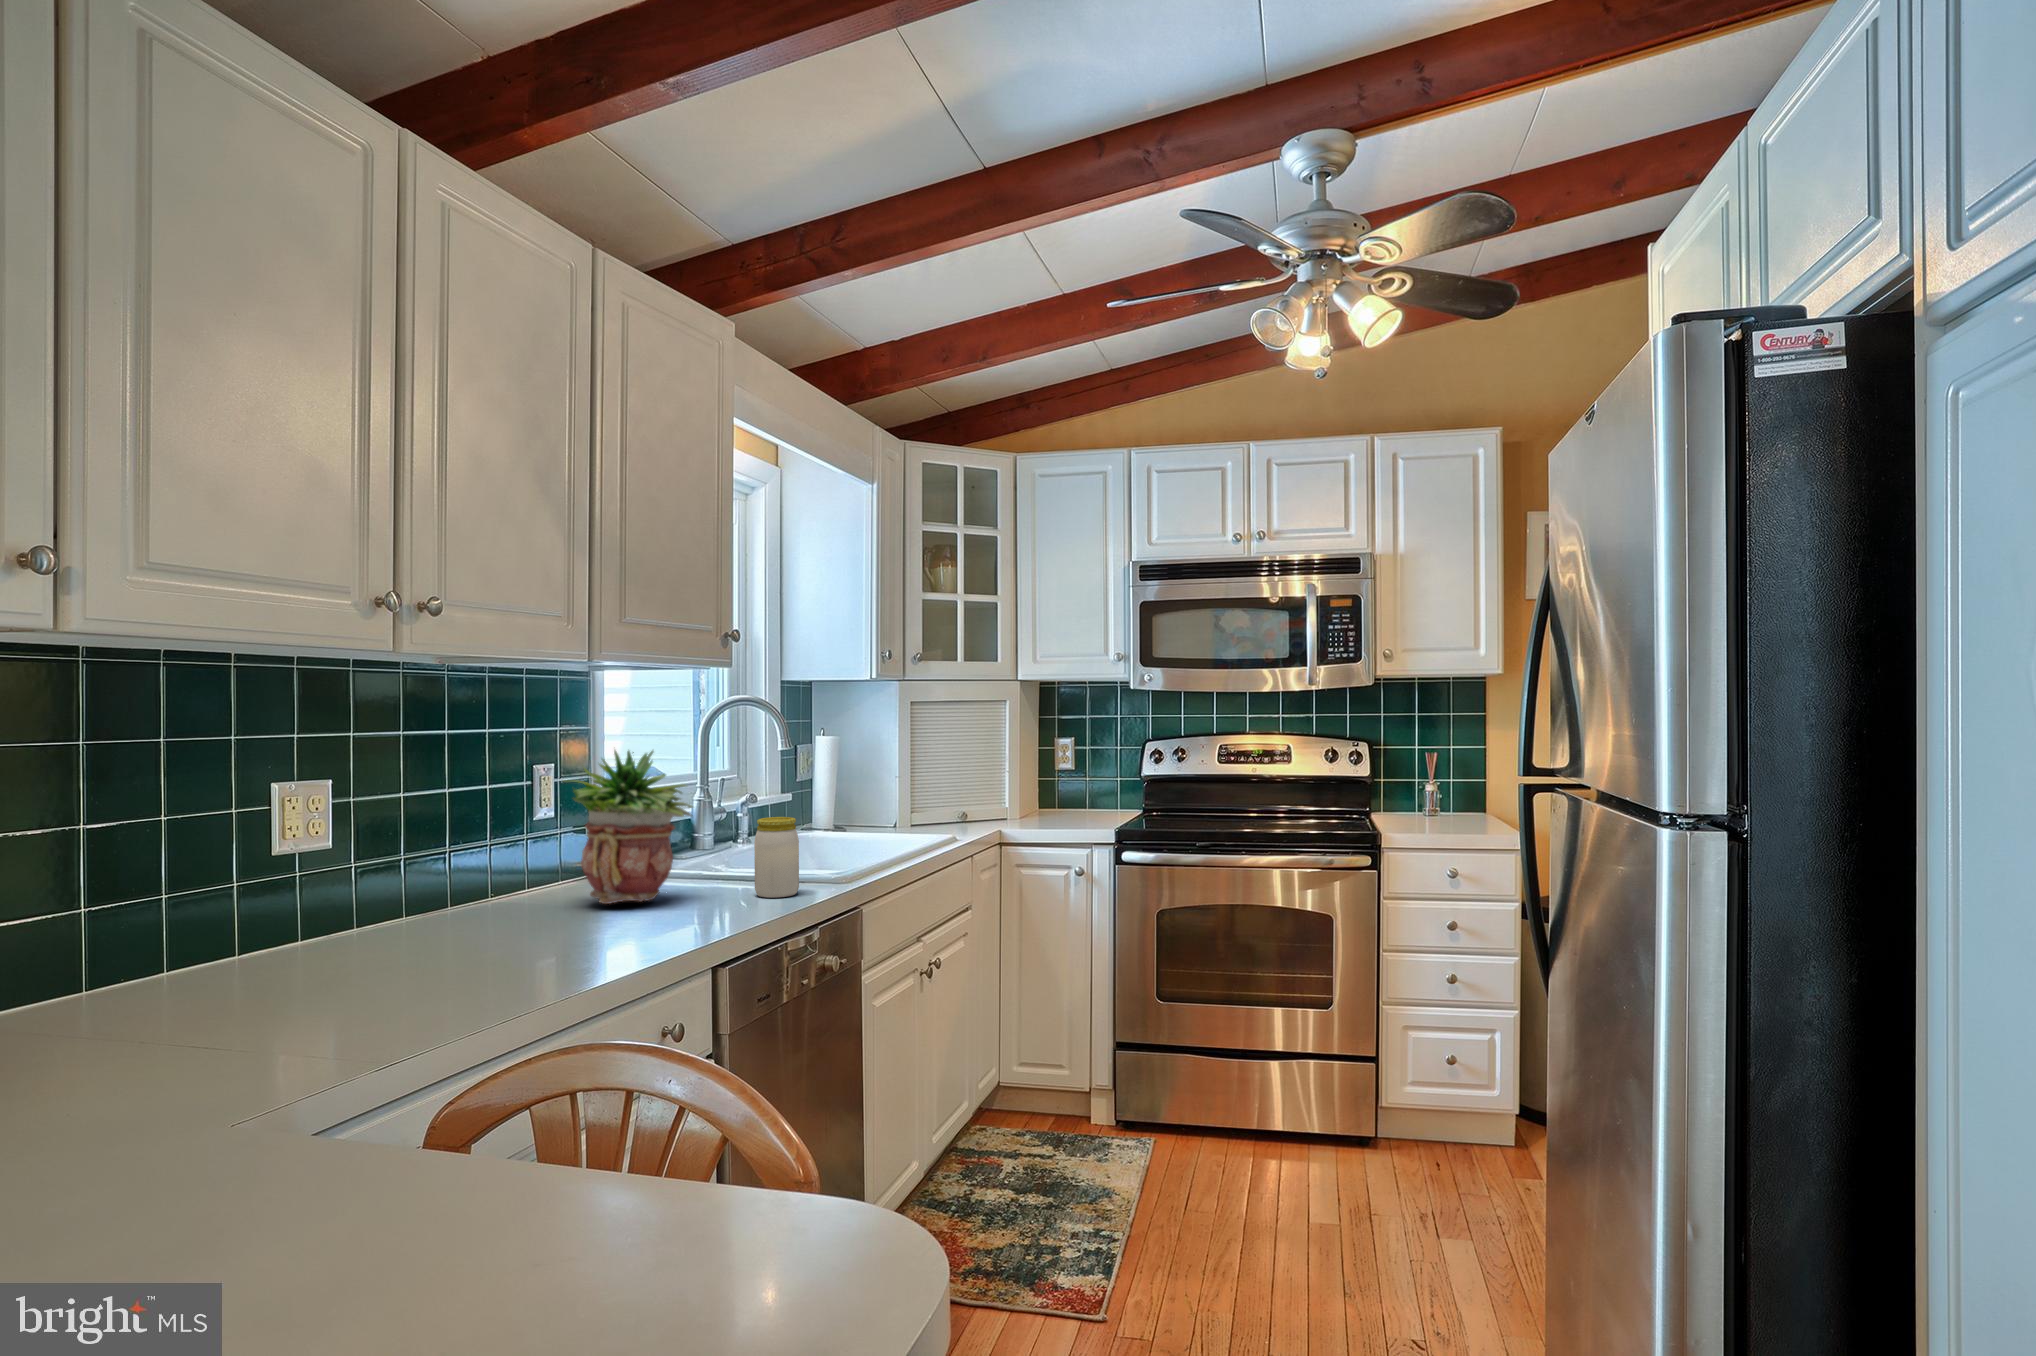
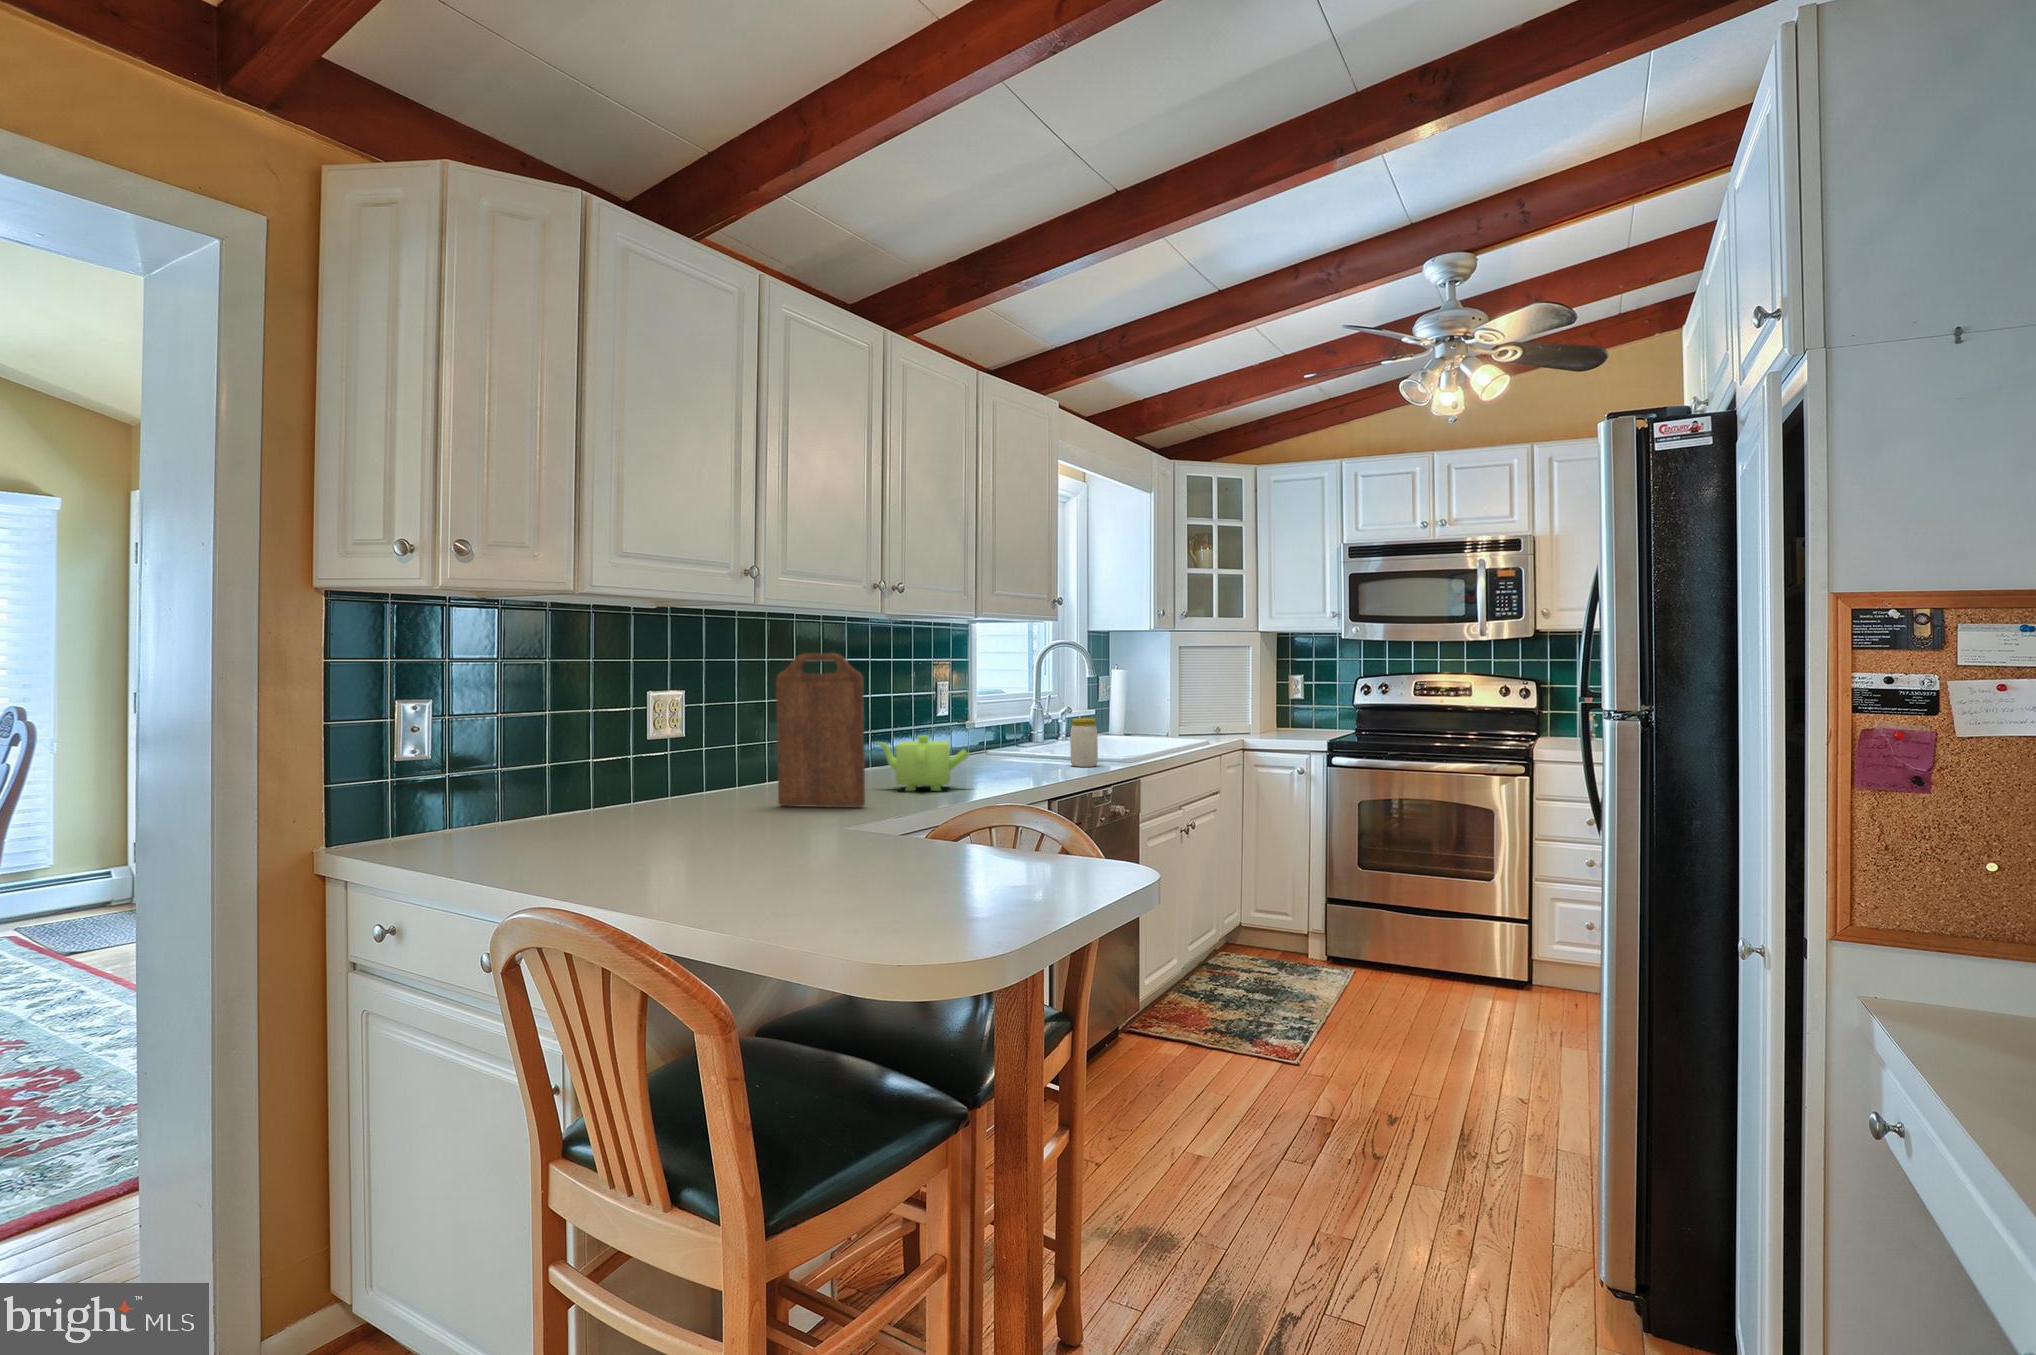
cutting board: none [74,729,292,1070] -> present [776,653,865,807]
potted plant: present [564,751,692,904] -> none [959,673,1036,765]
teapot: none [358,876,558,990] -> present [877,735,969,791]

